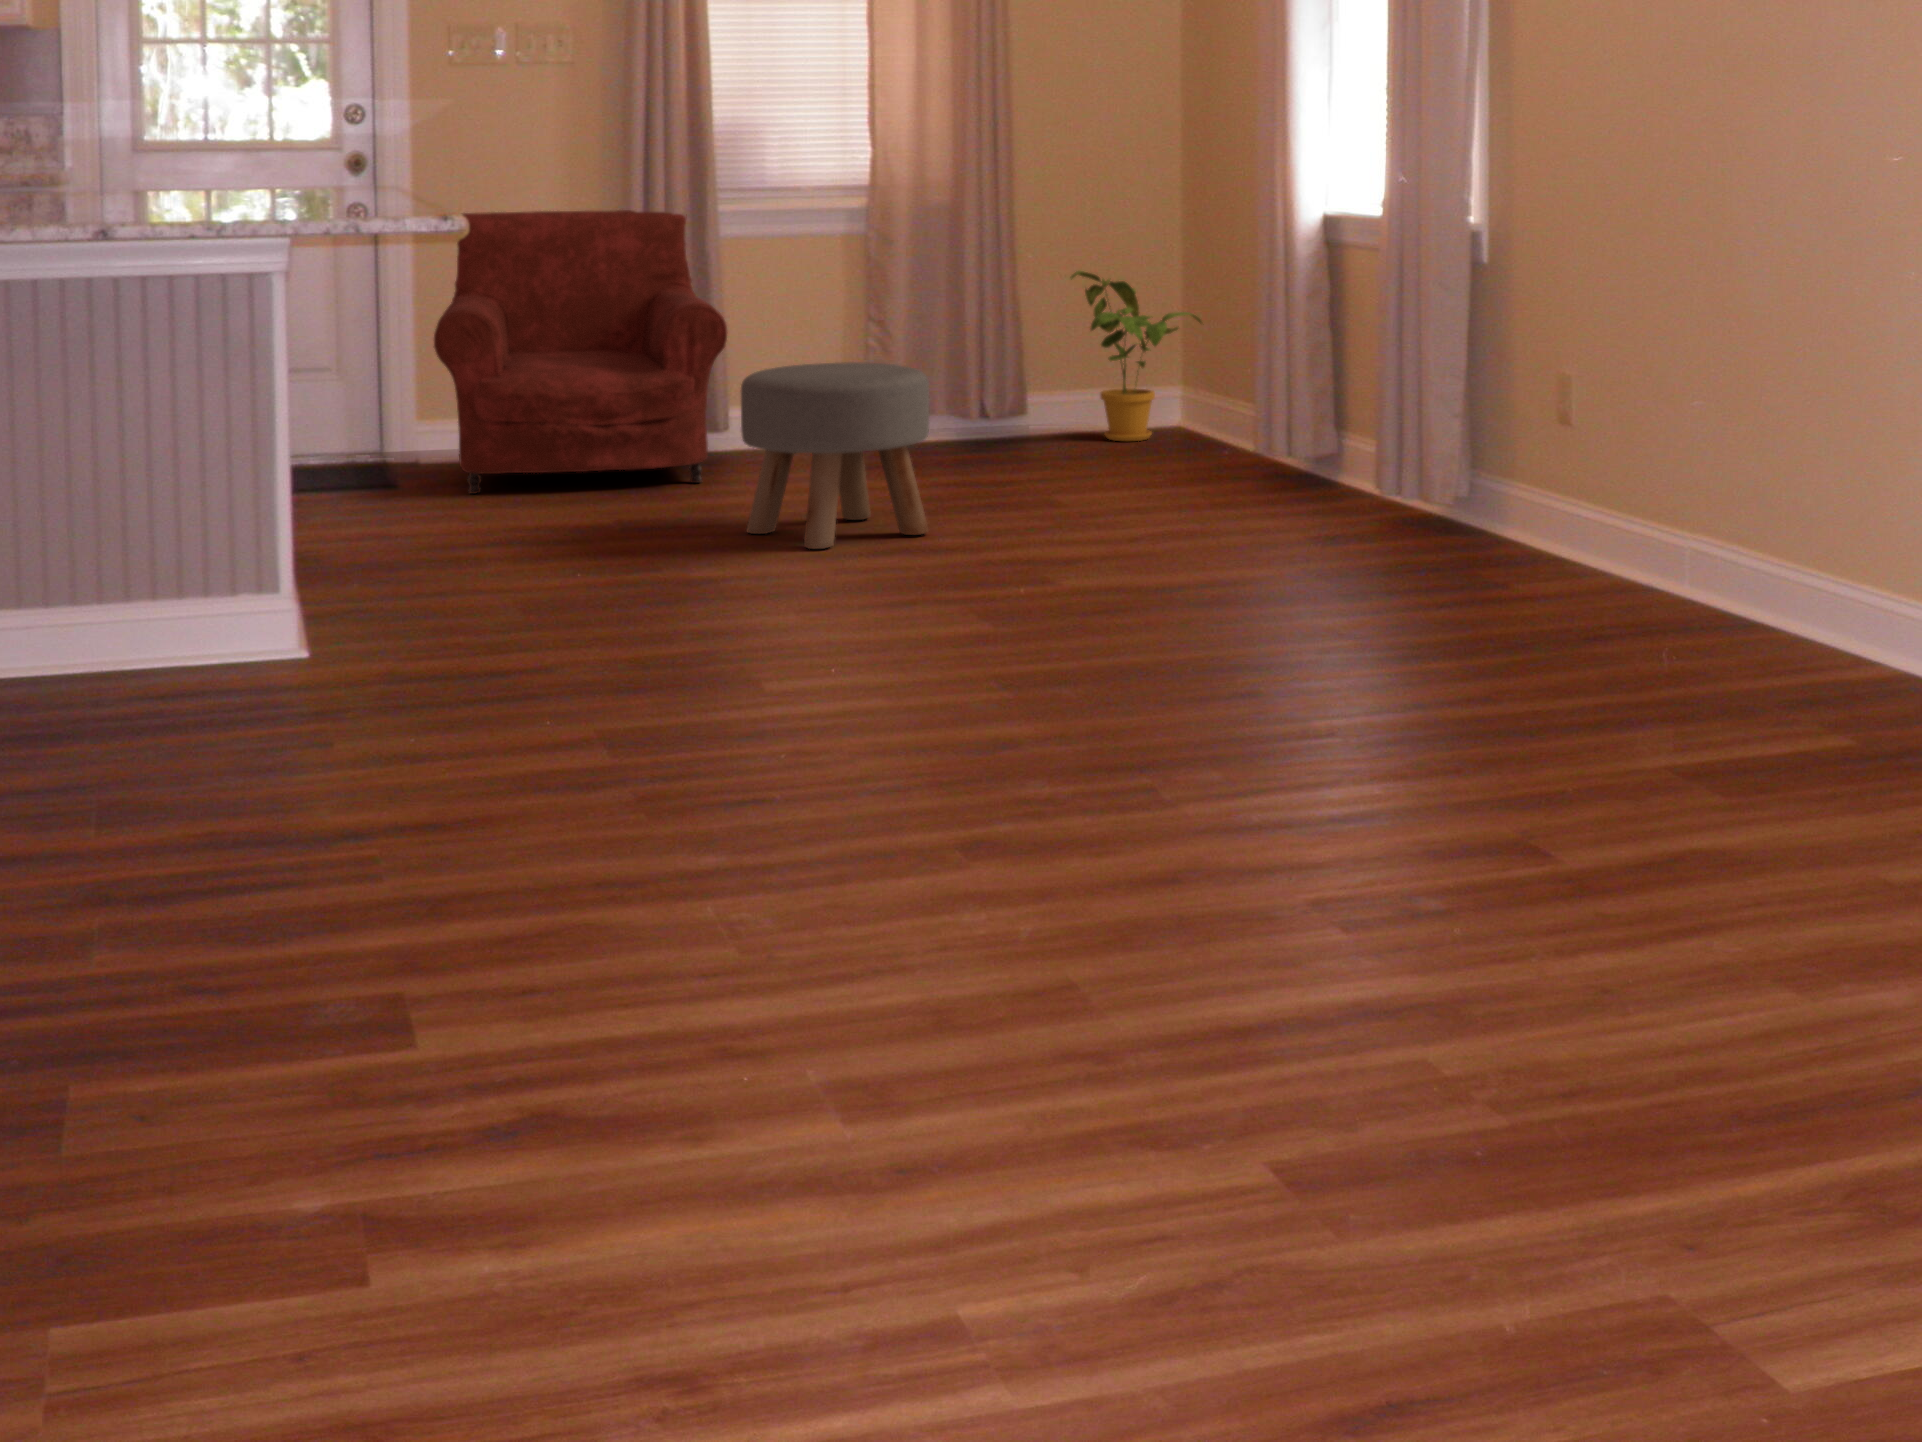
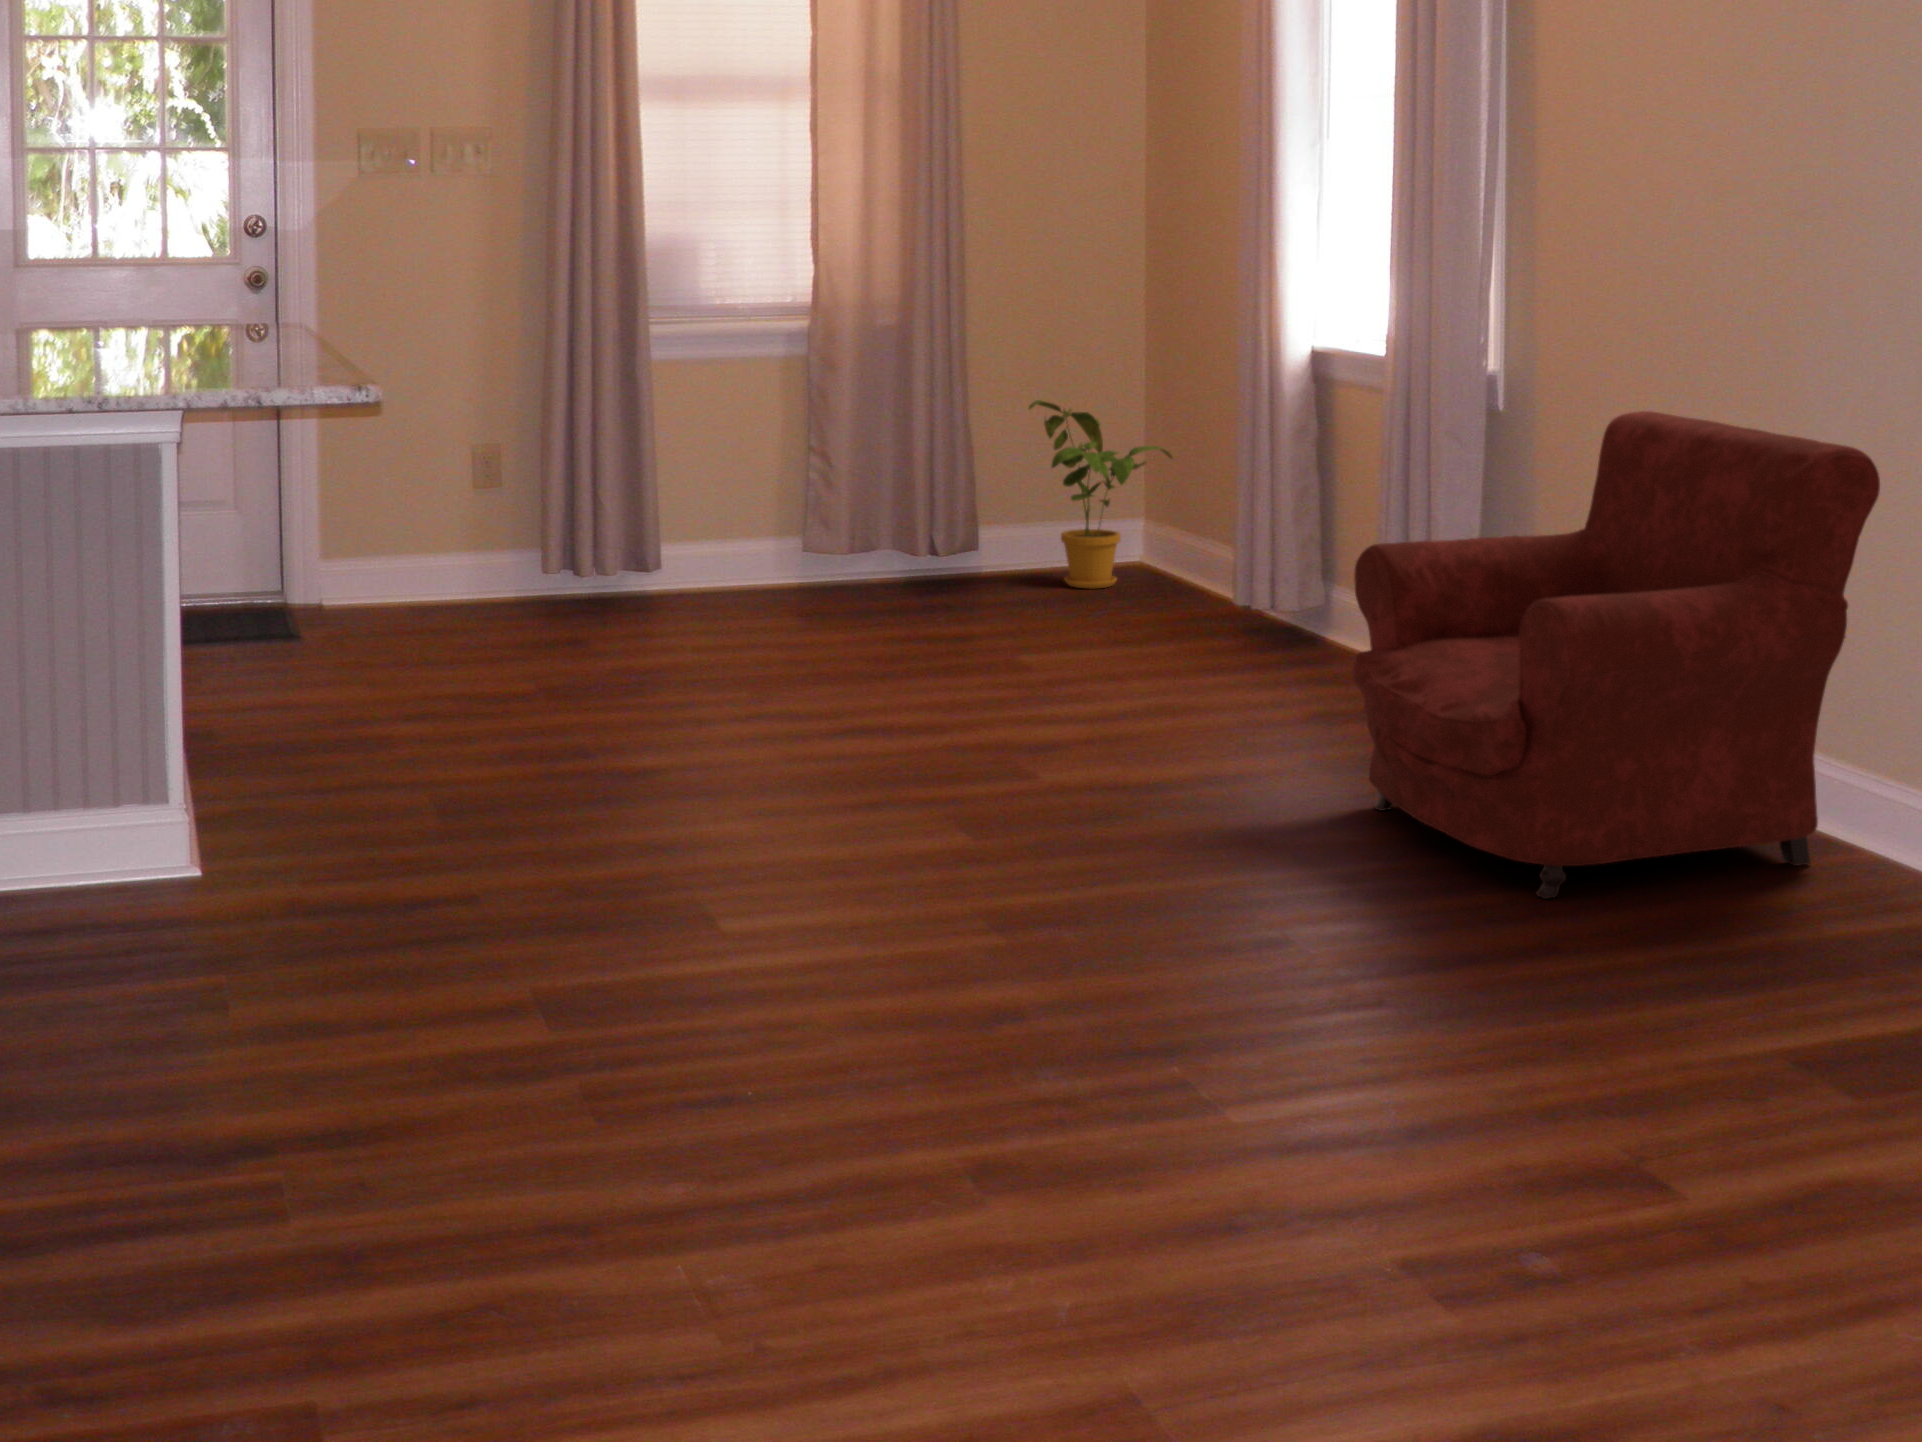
armchair: present [434,210,727,494] -> present [1352,411,1880,899]
ottoman: present [741,362,929,549] -> none [676,517,884,732]

